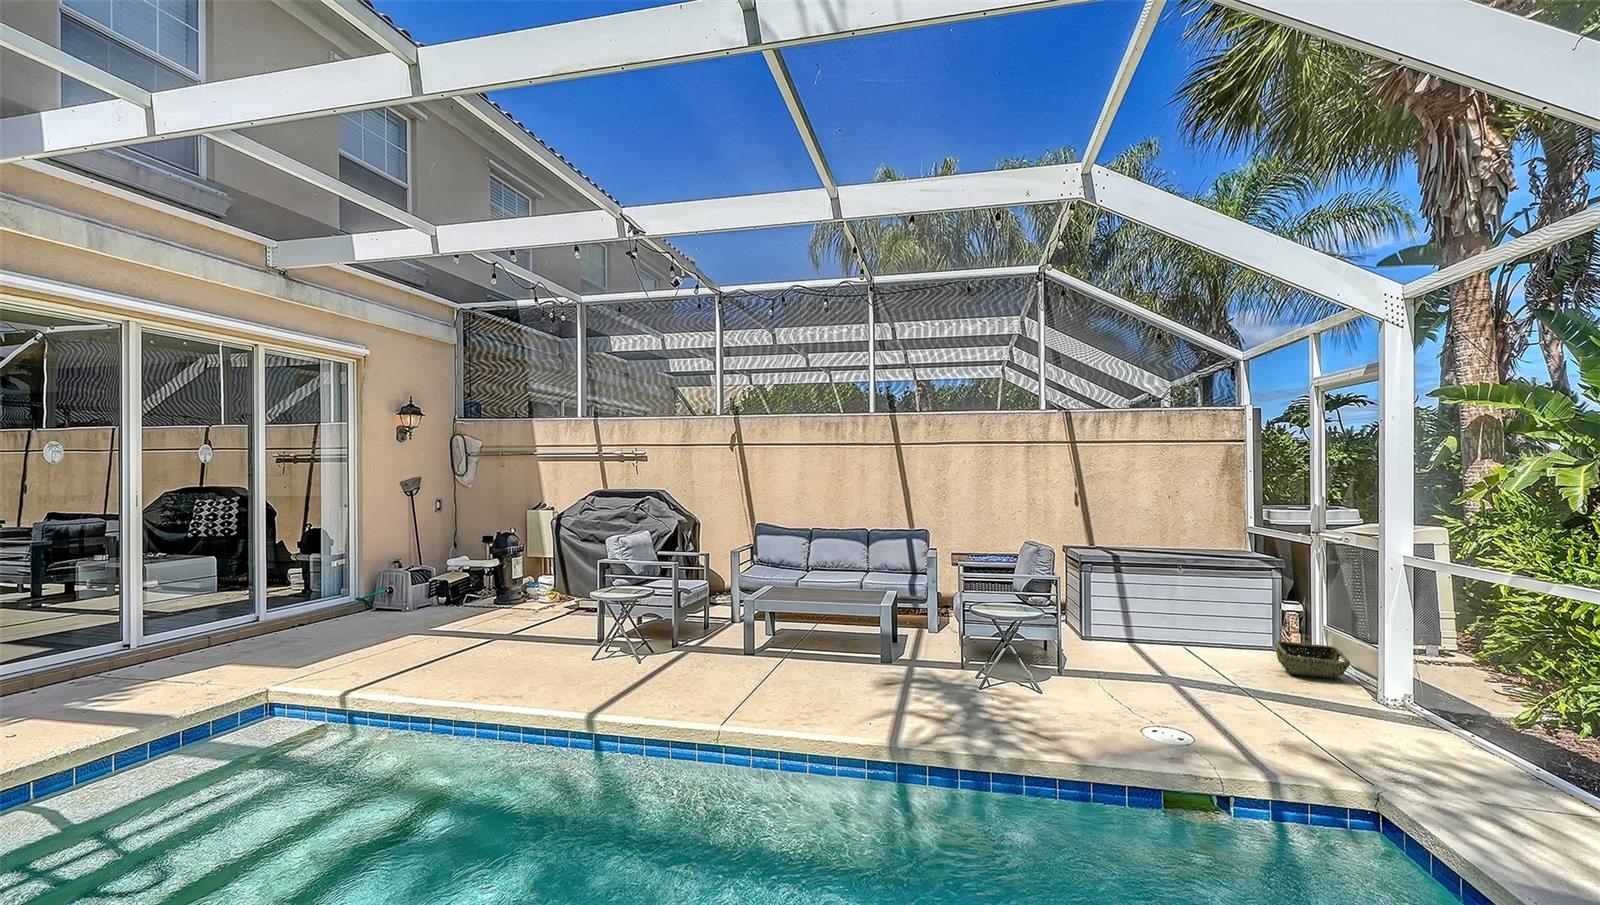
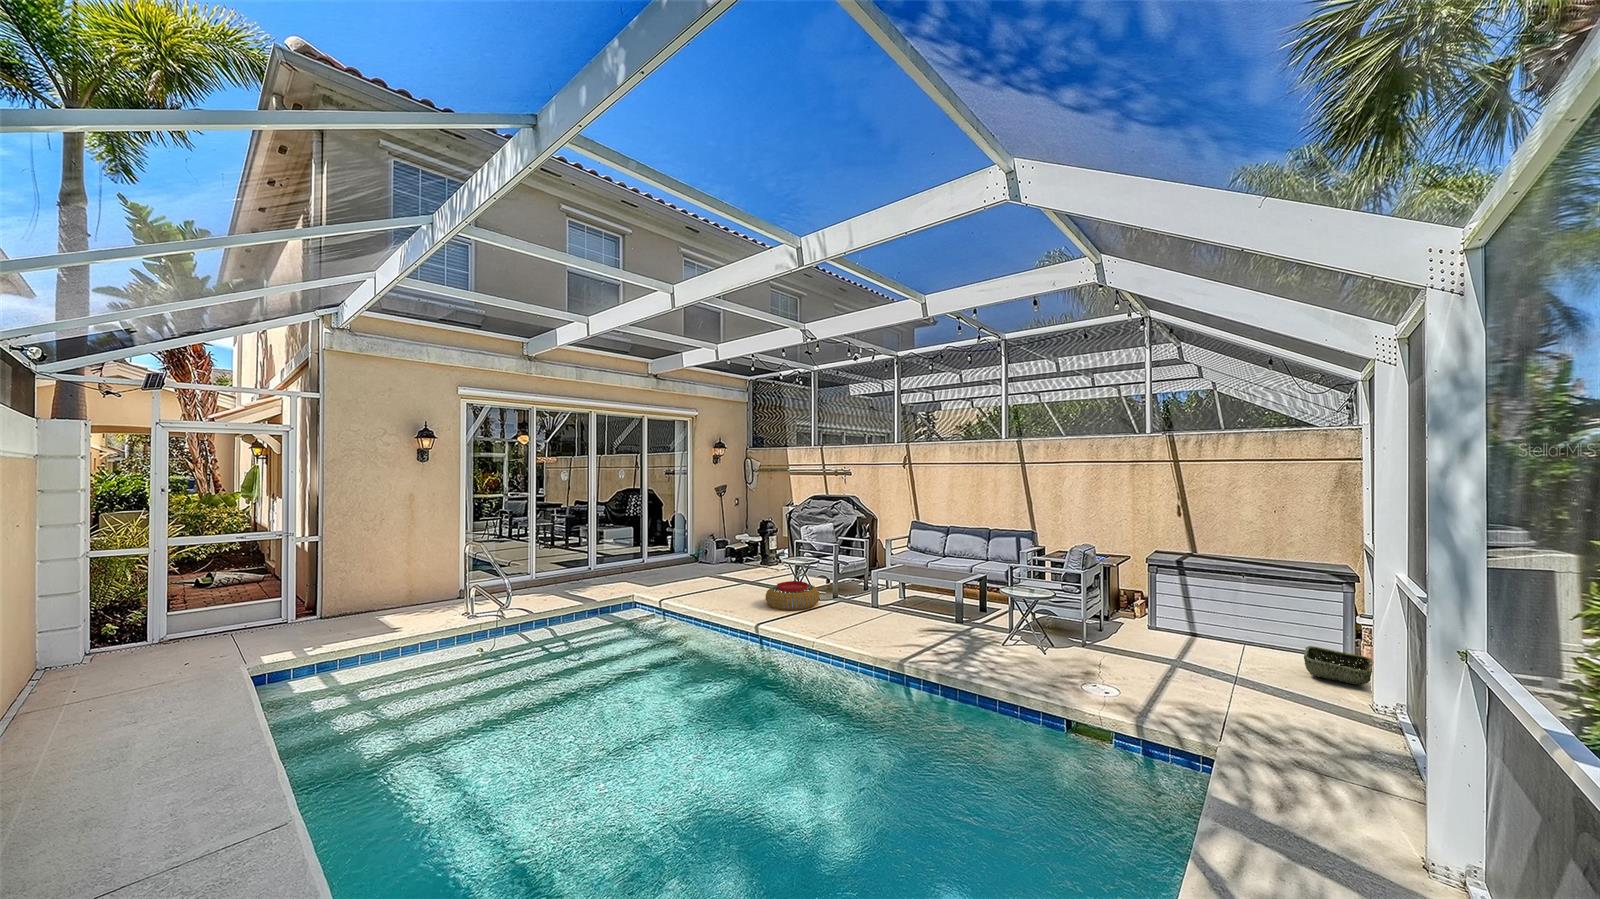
pouf: none [569,627,662,679] -> present [766,581,820,610]

